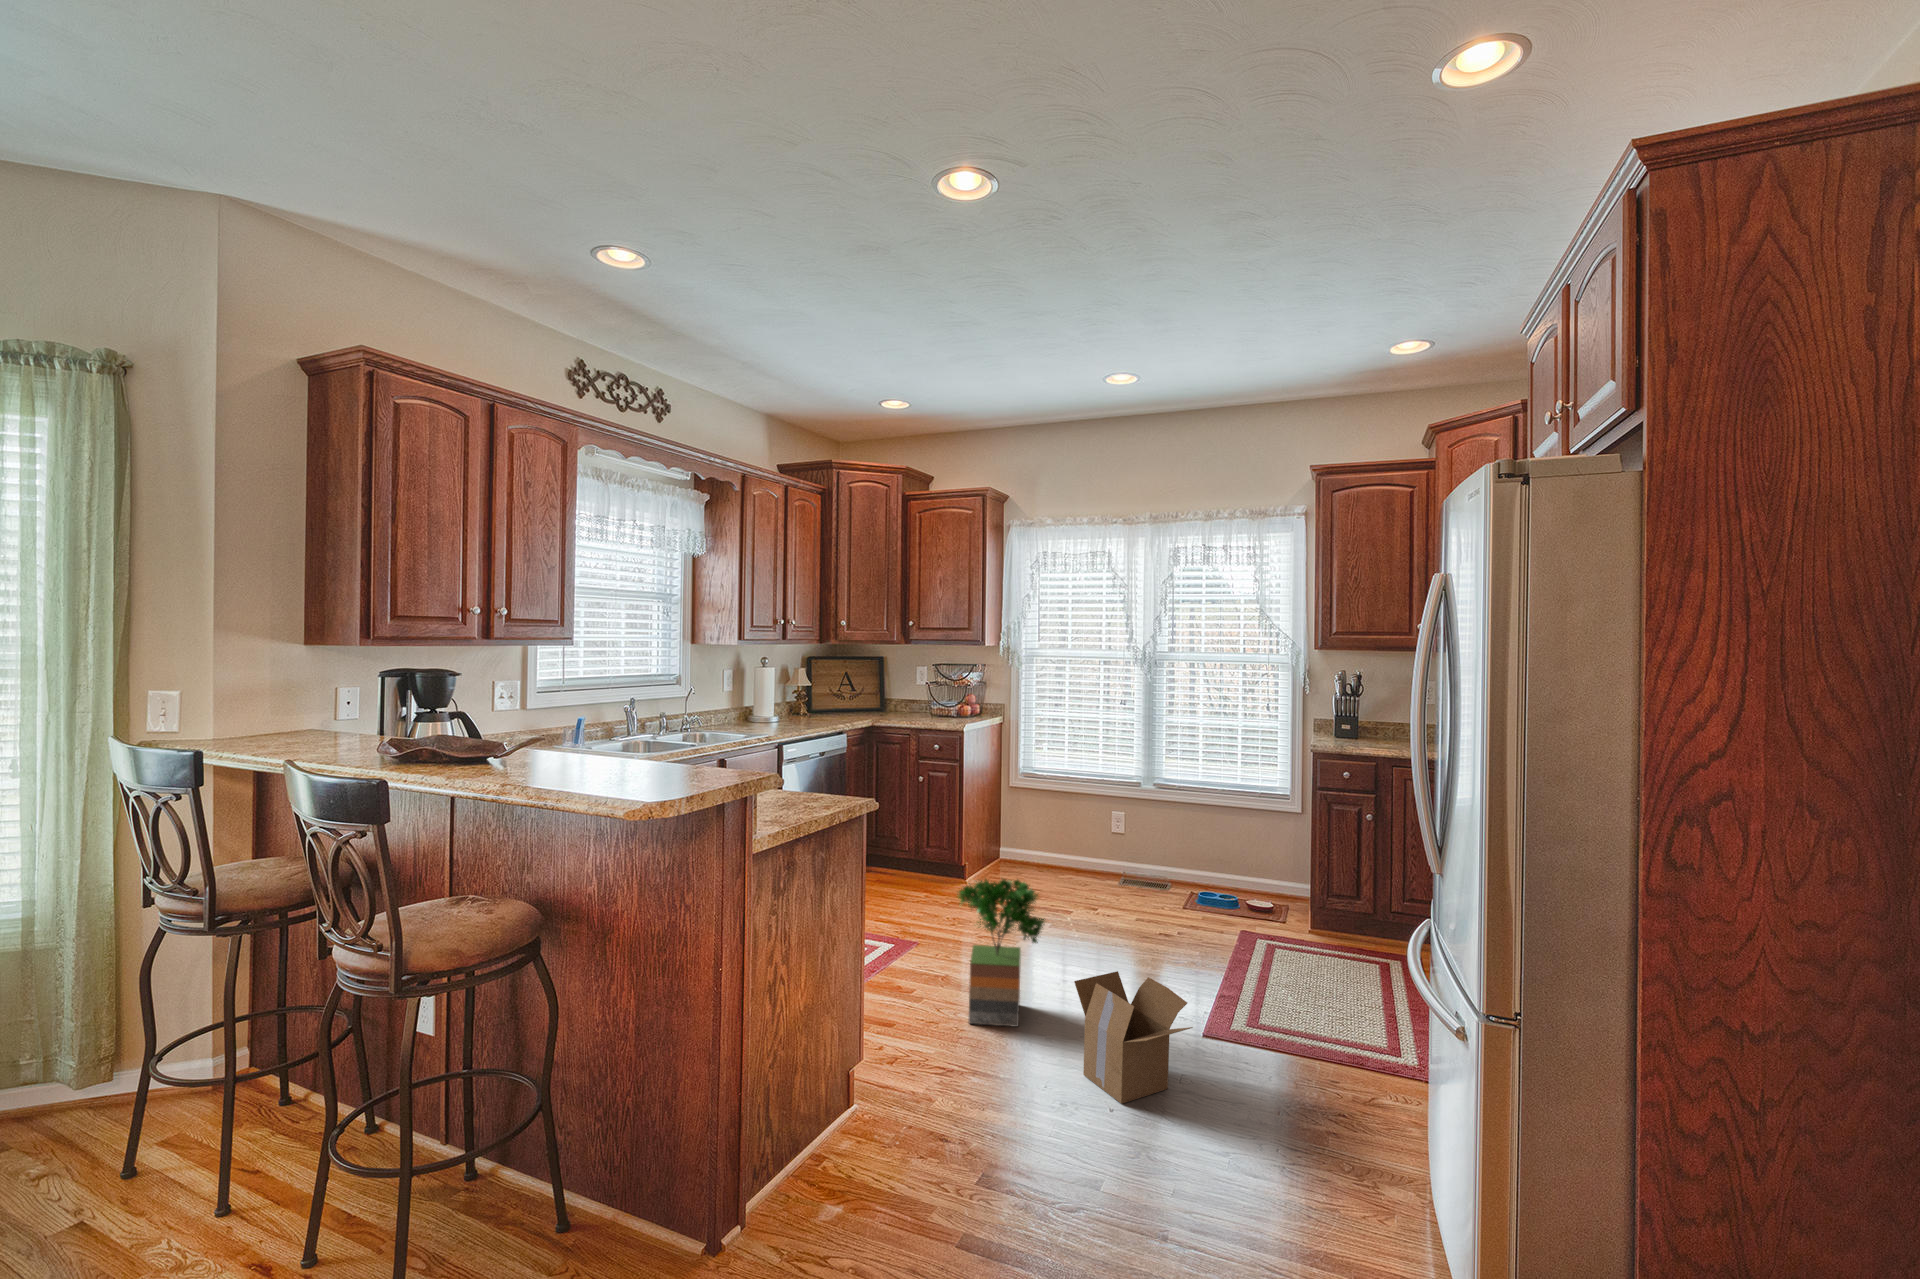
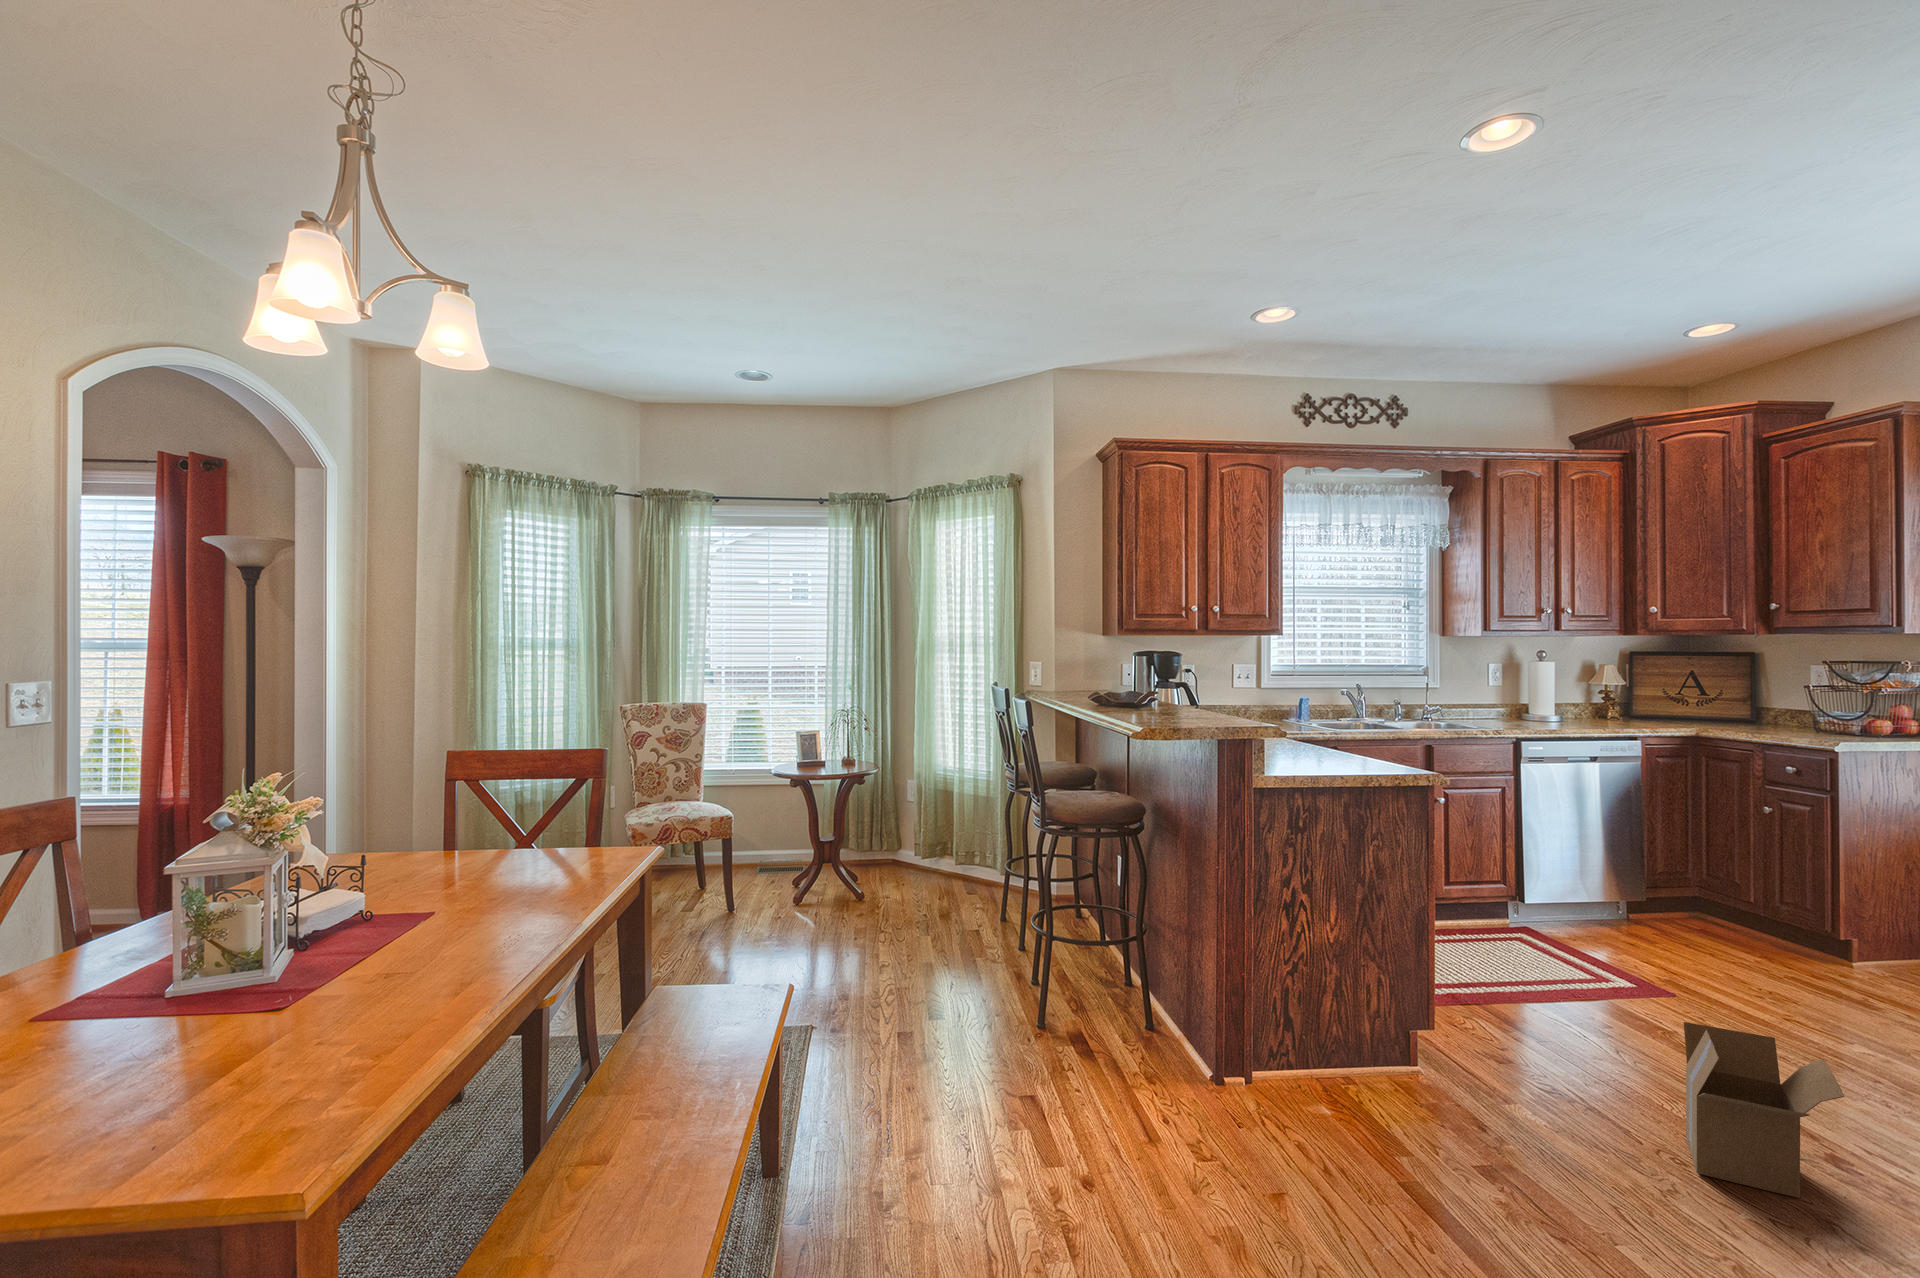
potted tree: present [958,879,1045,1027] -> none [1599,893,1731,1080]

